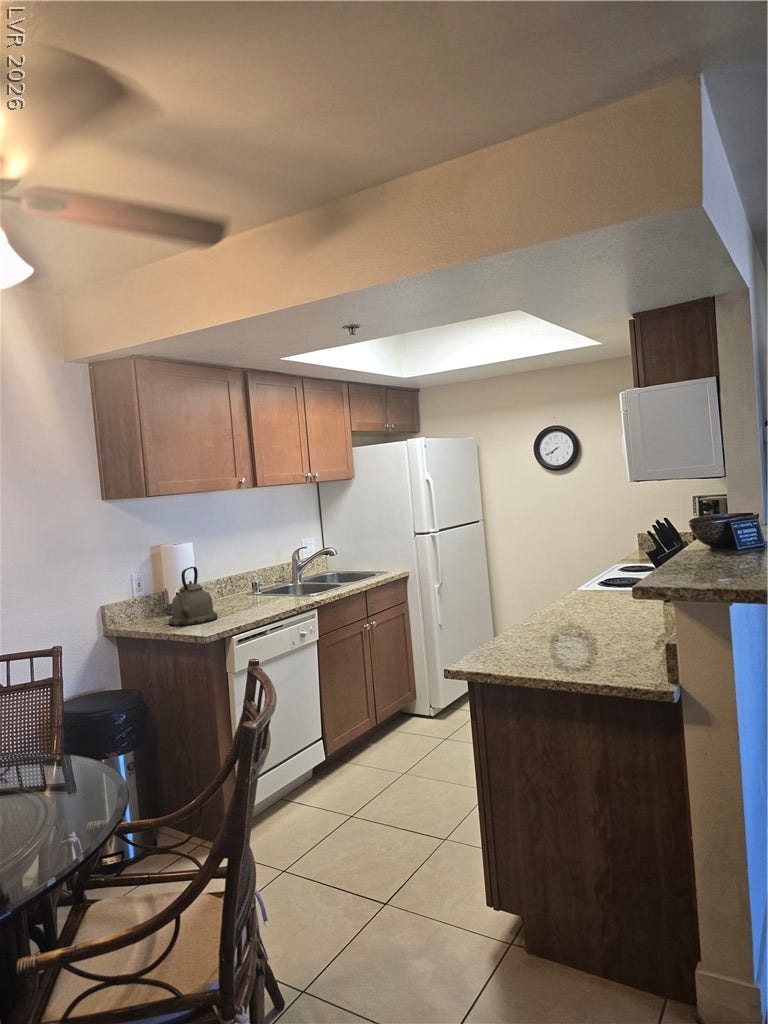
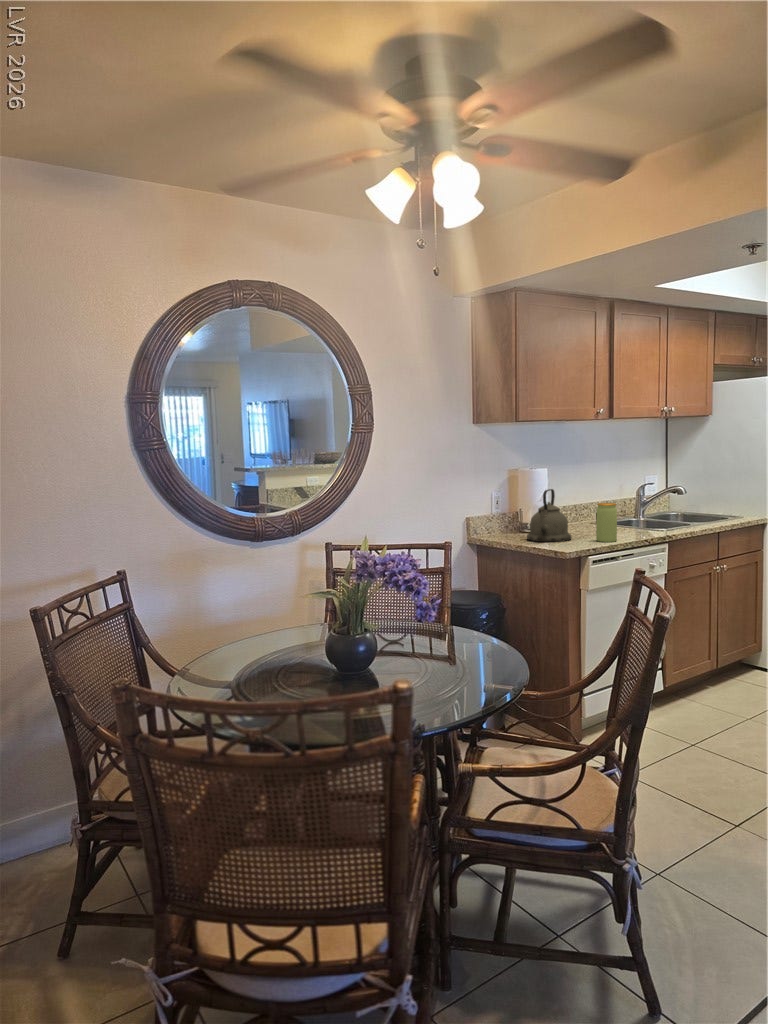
jar: none [239,577,262,618] -> present [596,503,617,542]

